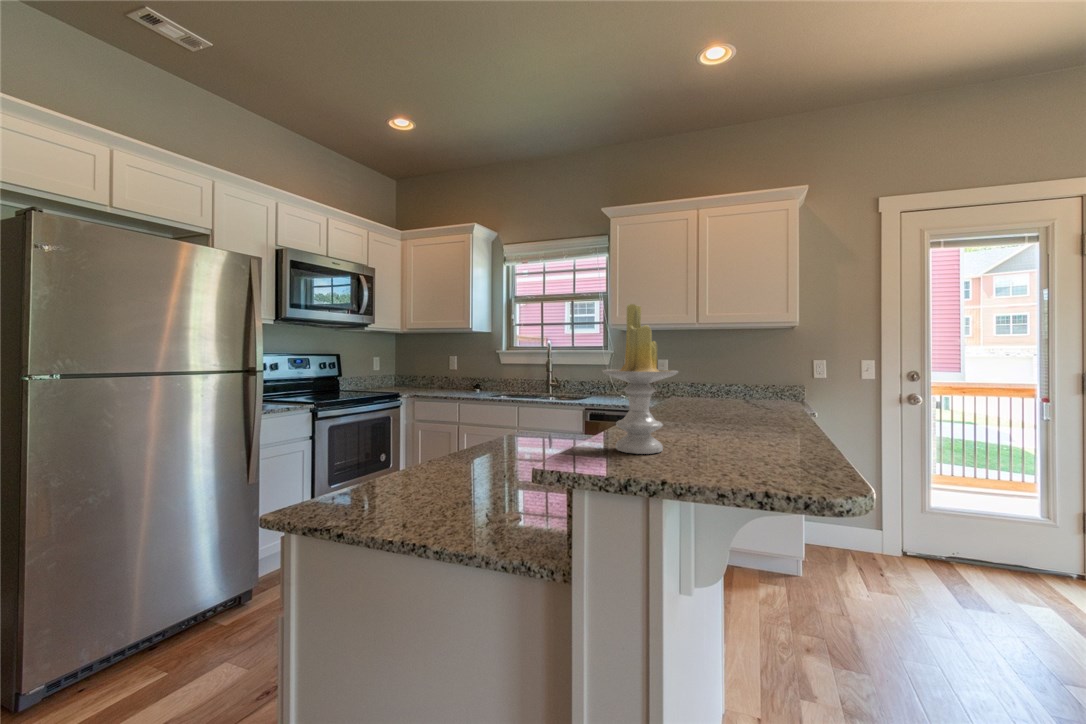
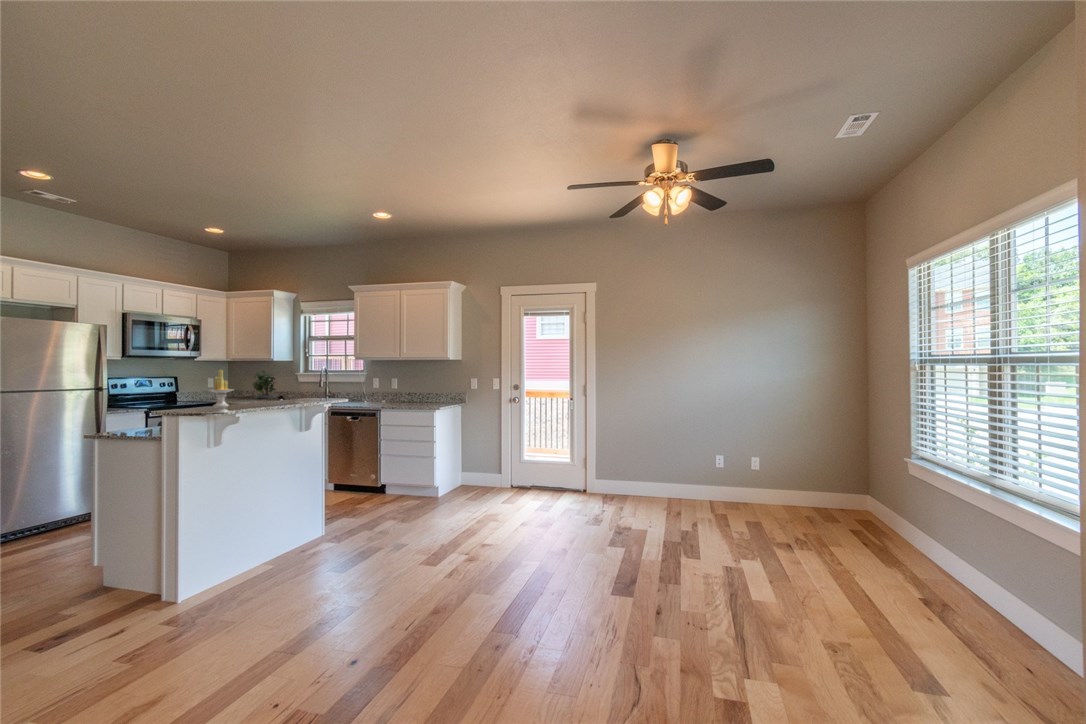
potted plant: none [434,346,468,389] -> present [252,371,278,399]

